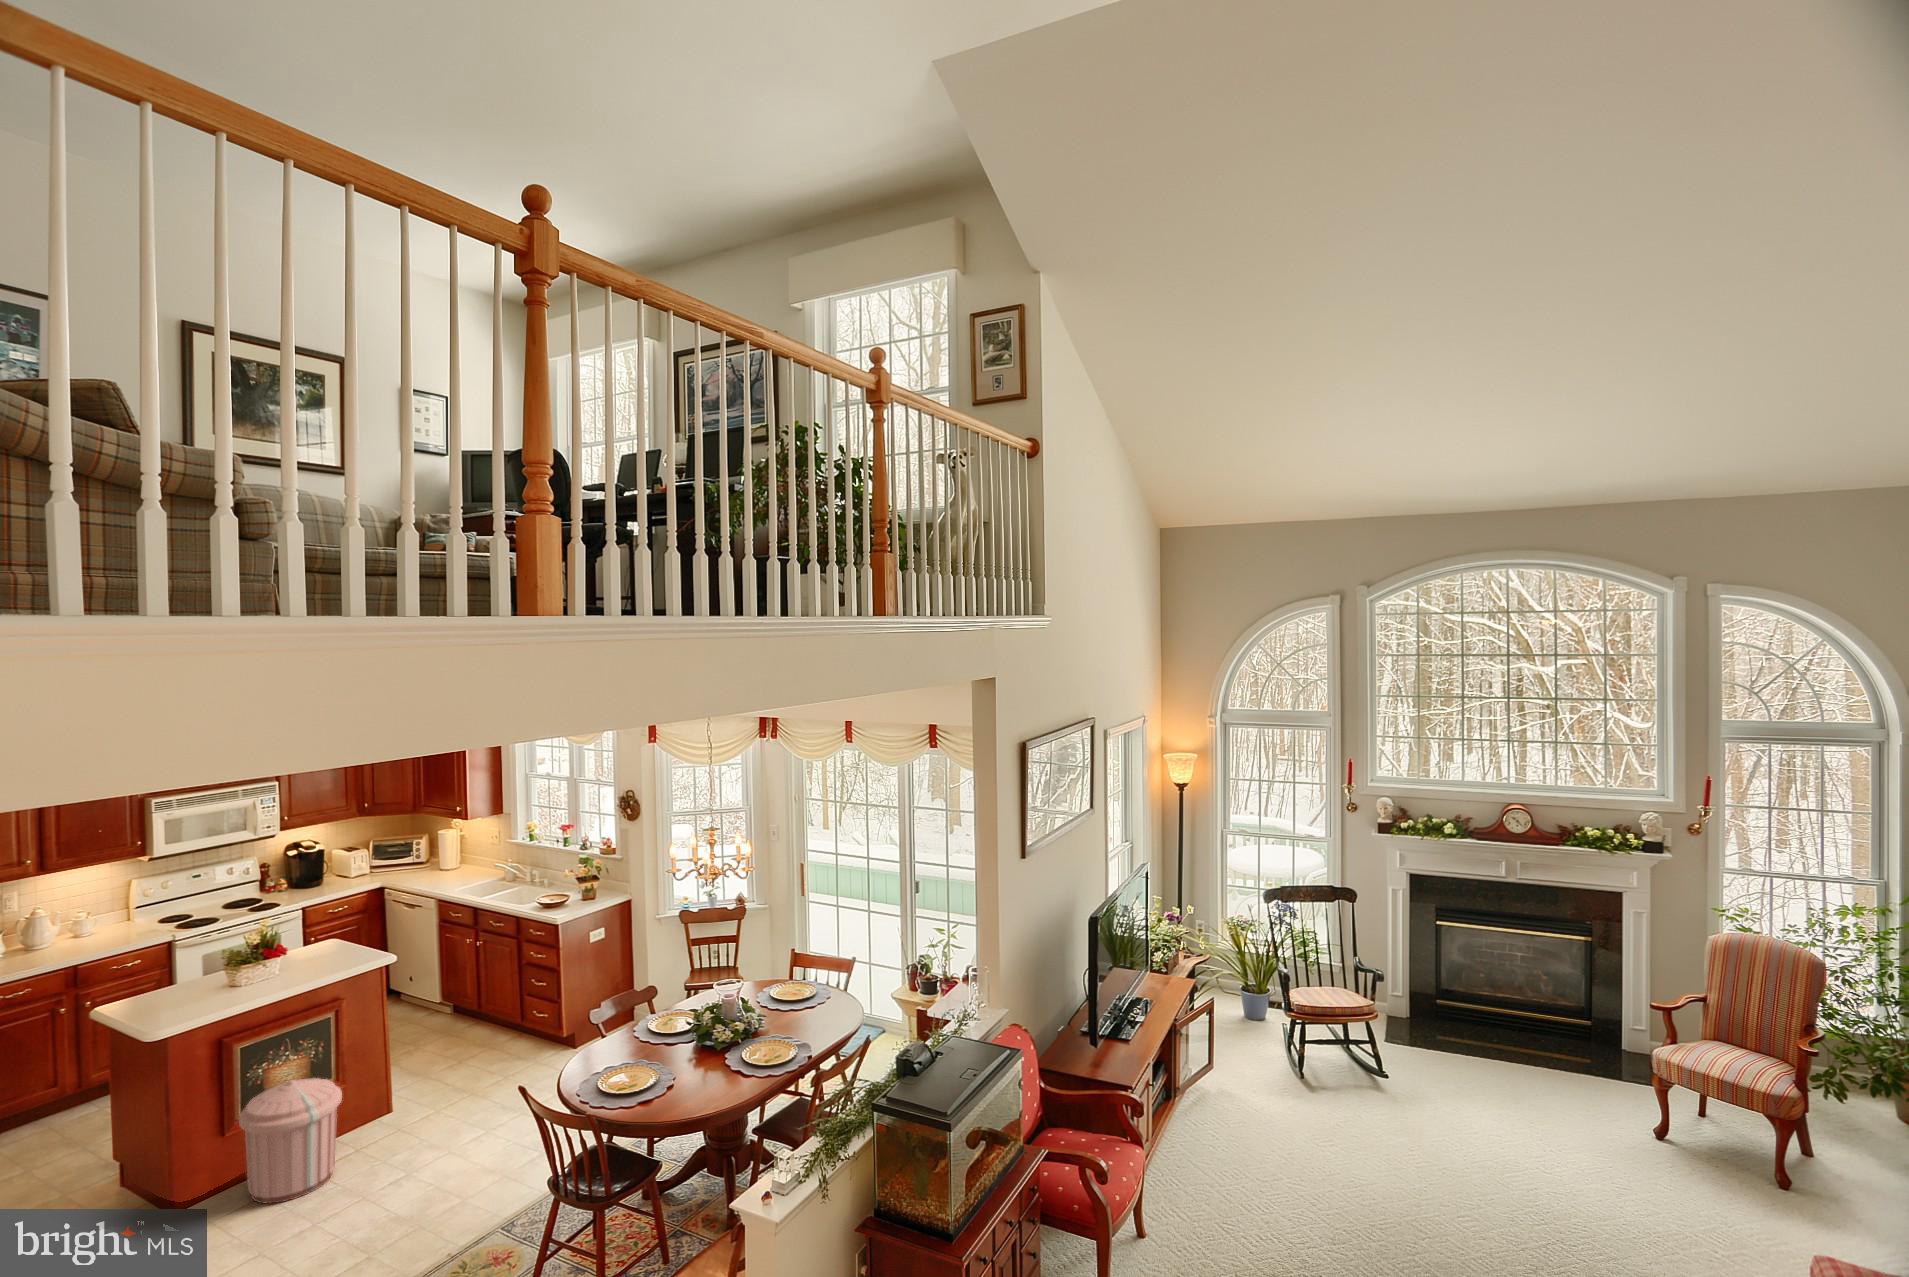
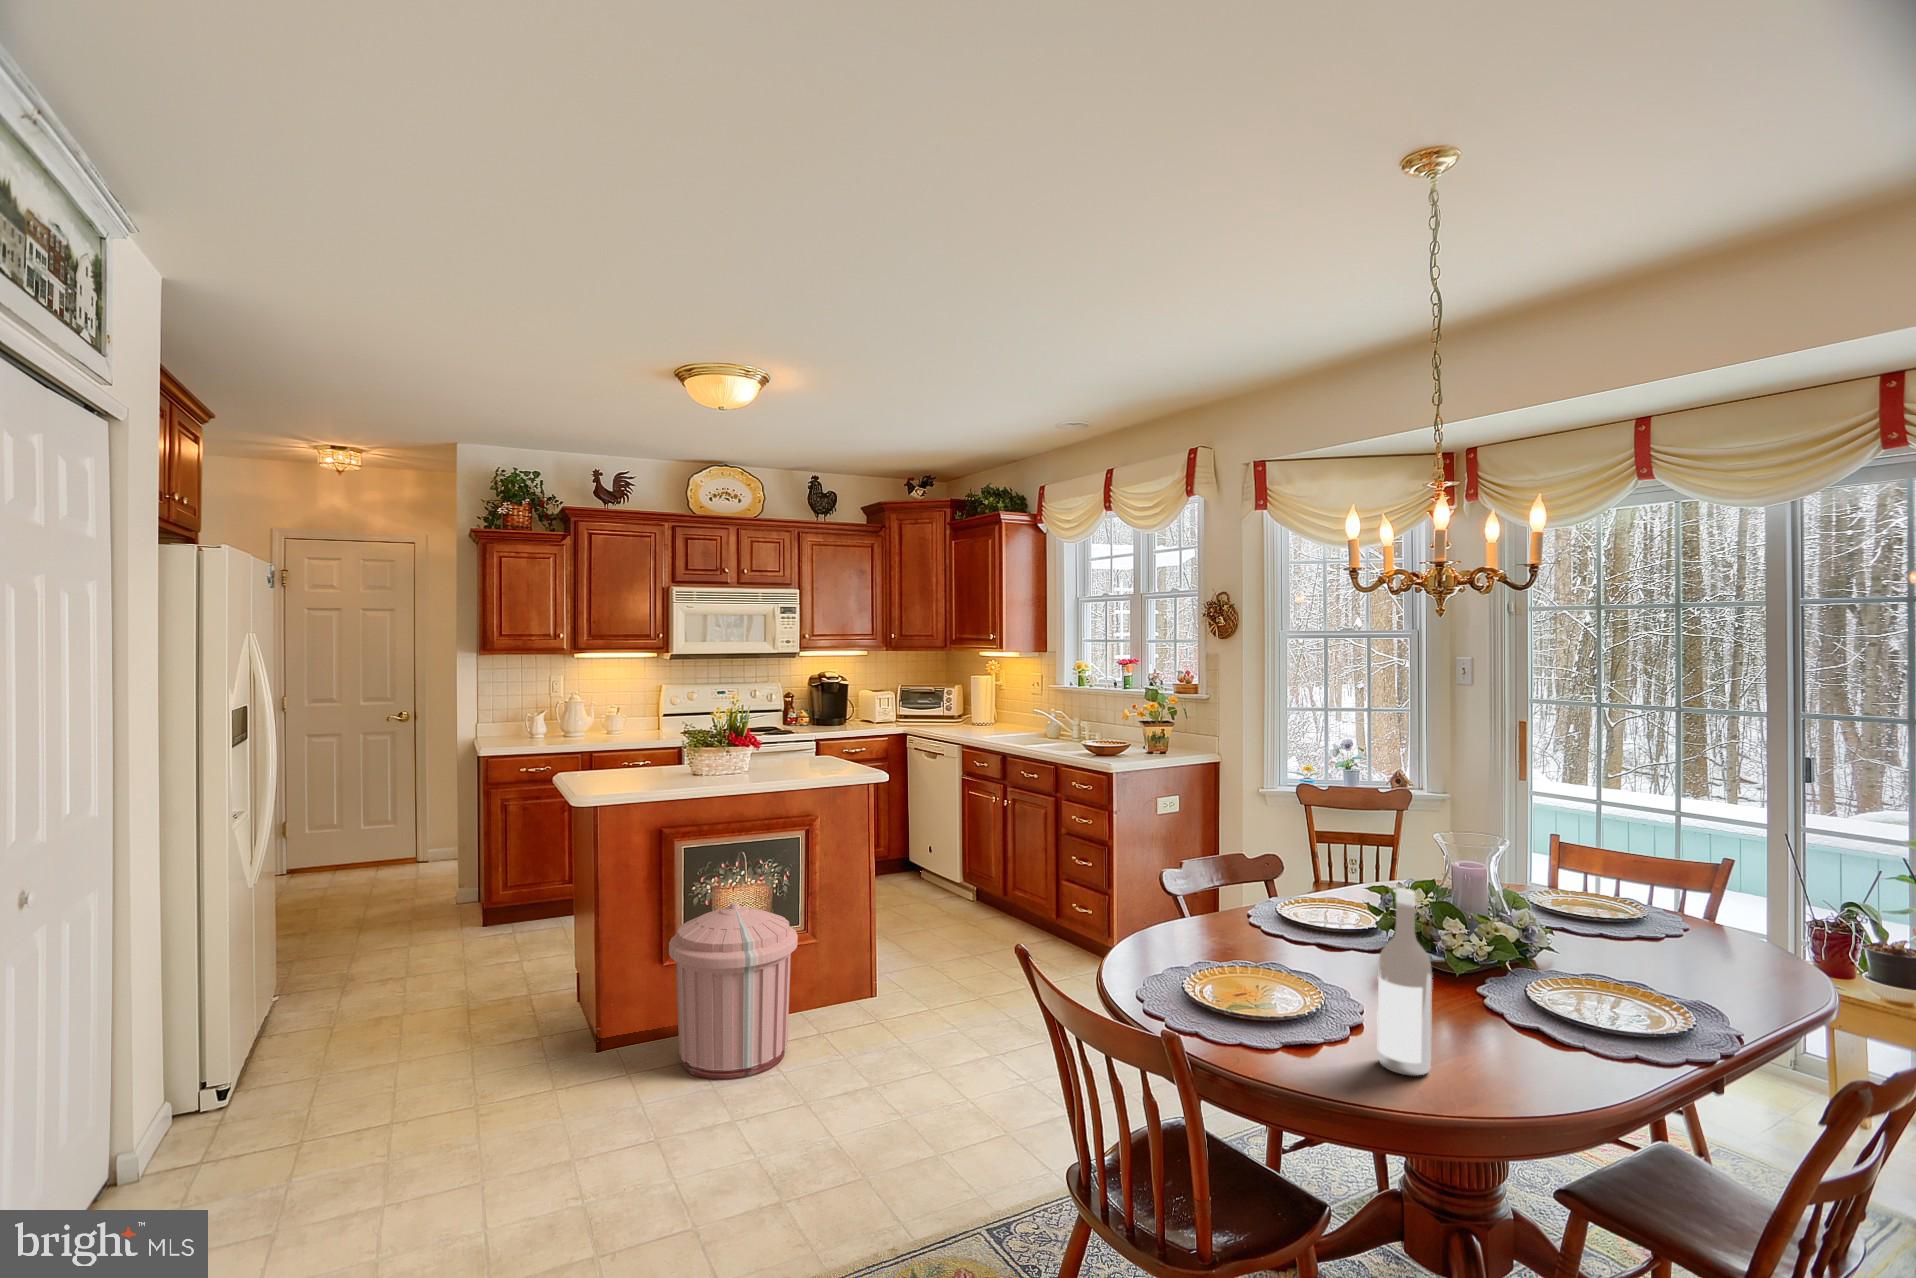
wine bottle: none [673,1036,691,1105] -> present [1377,888,1432,1076]

